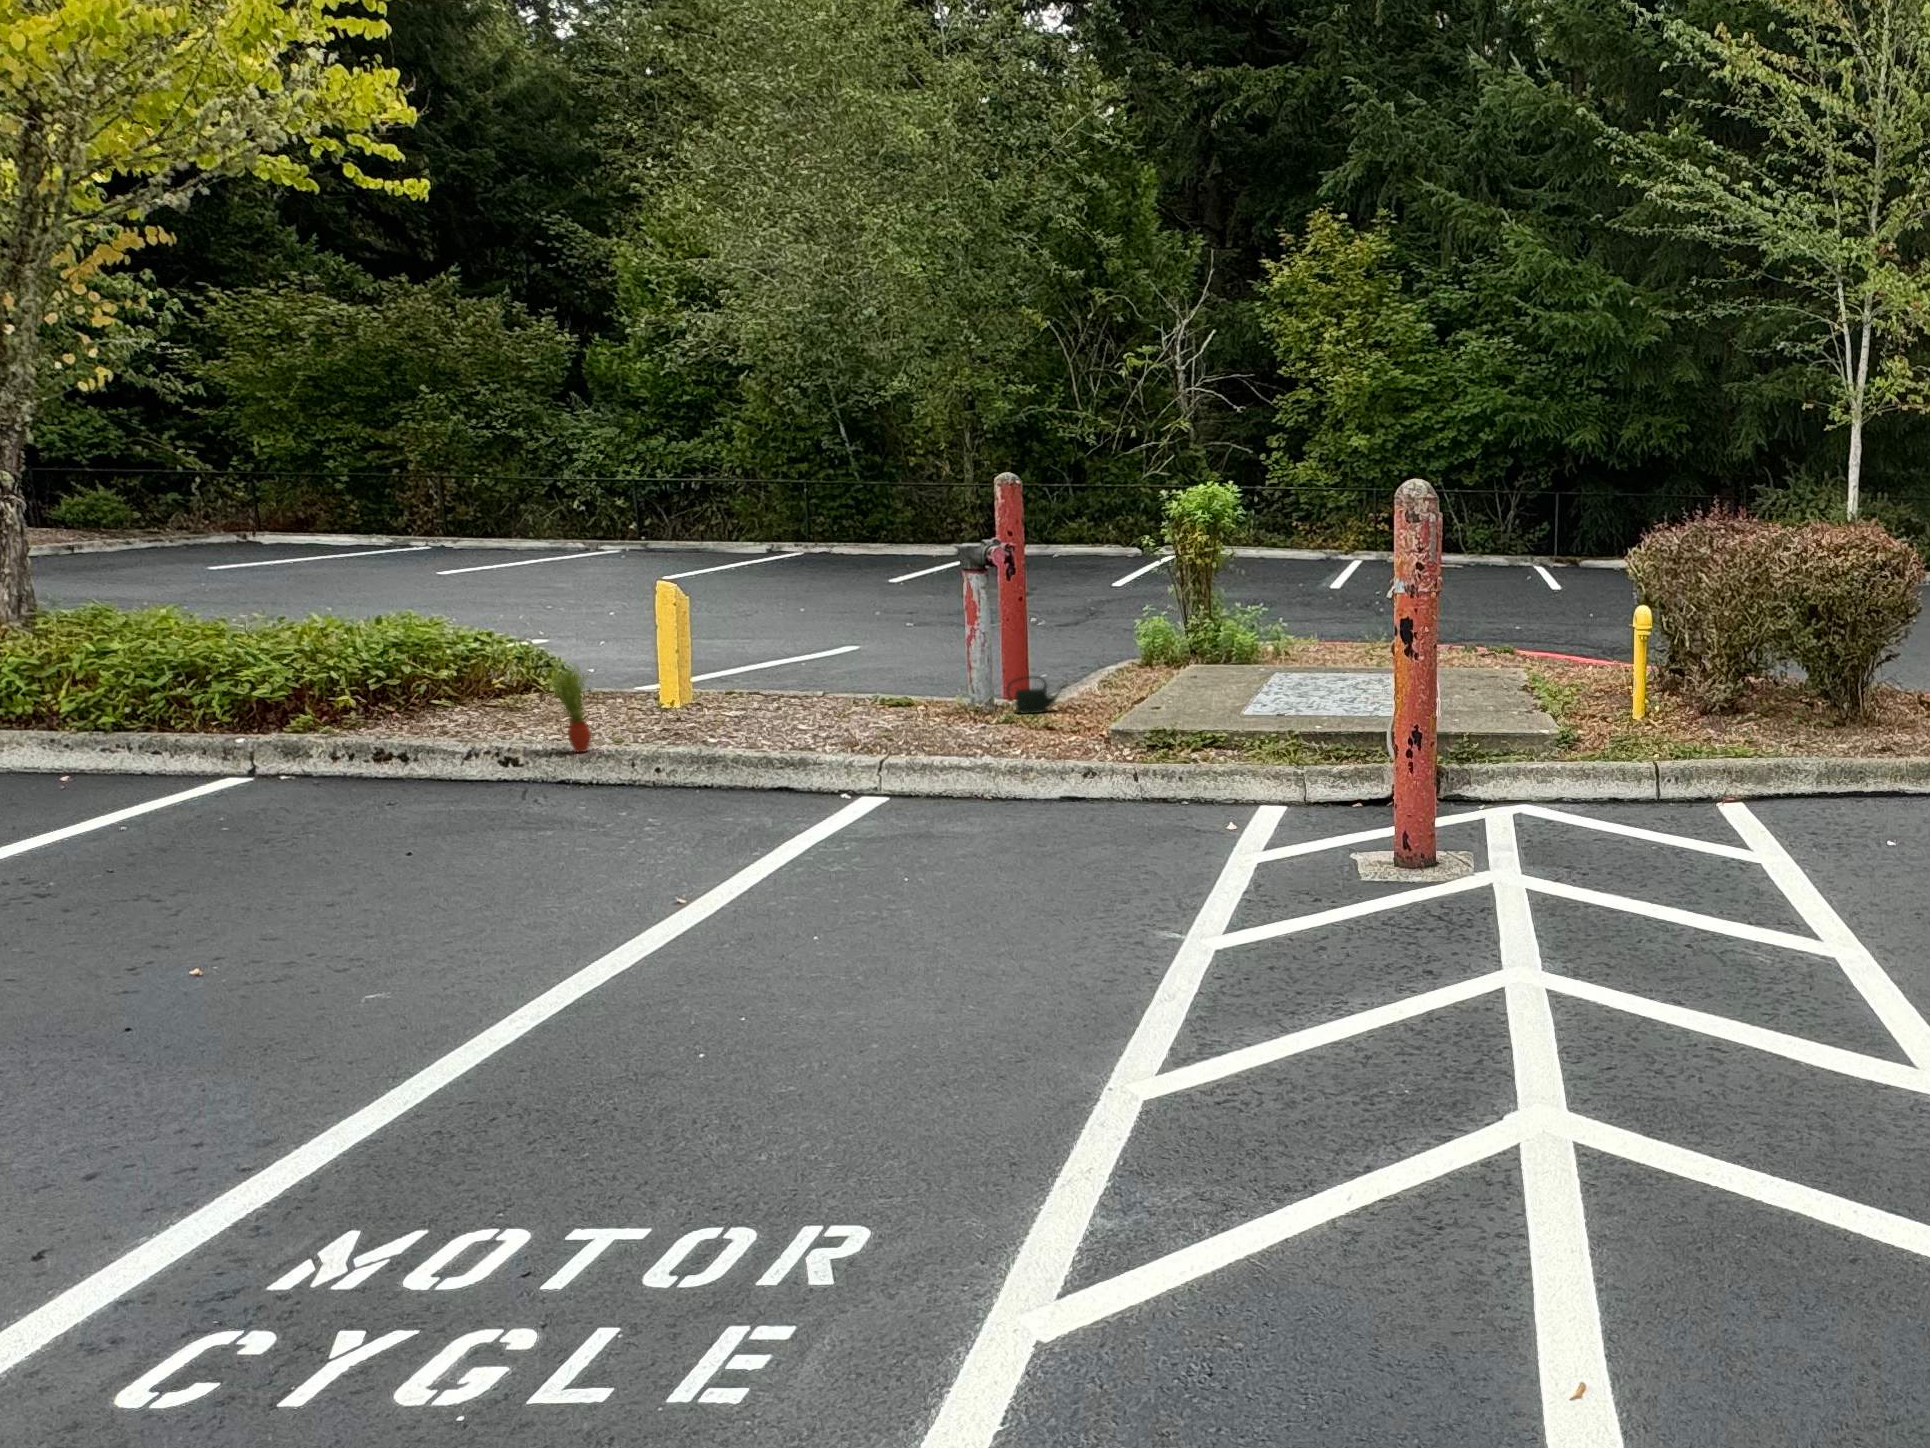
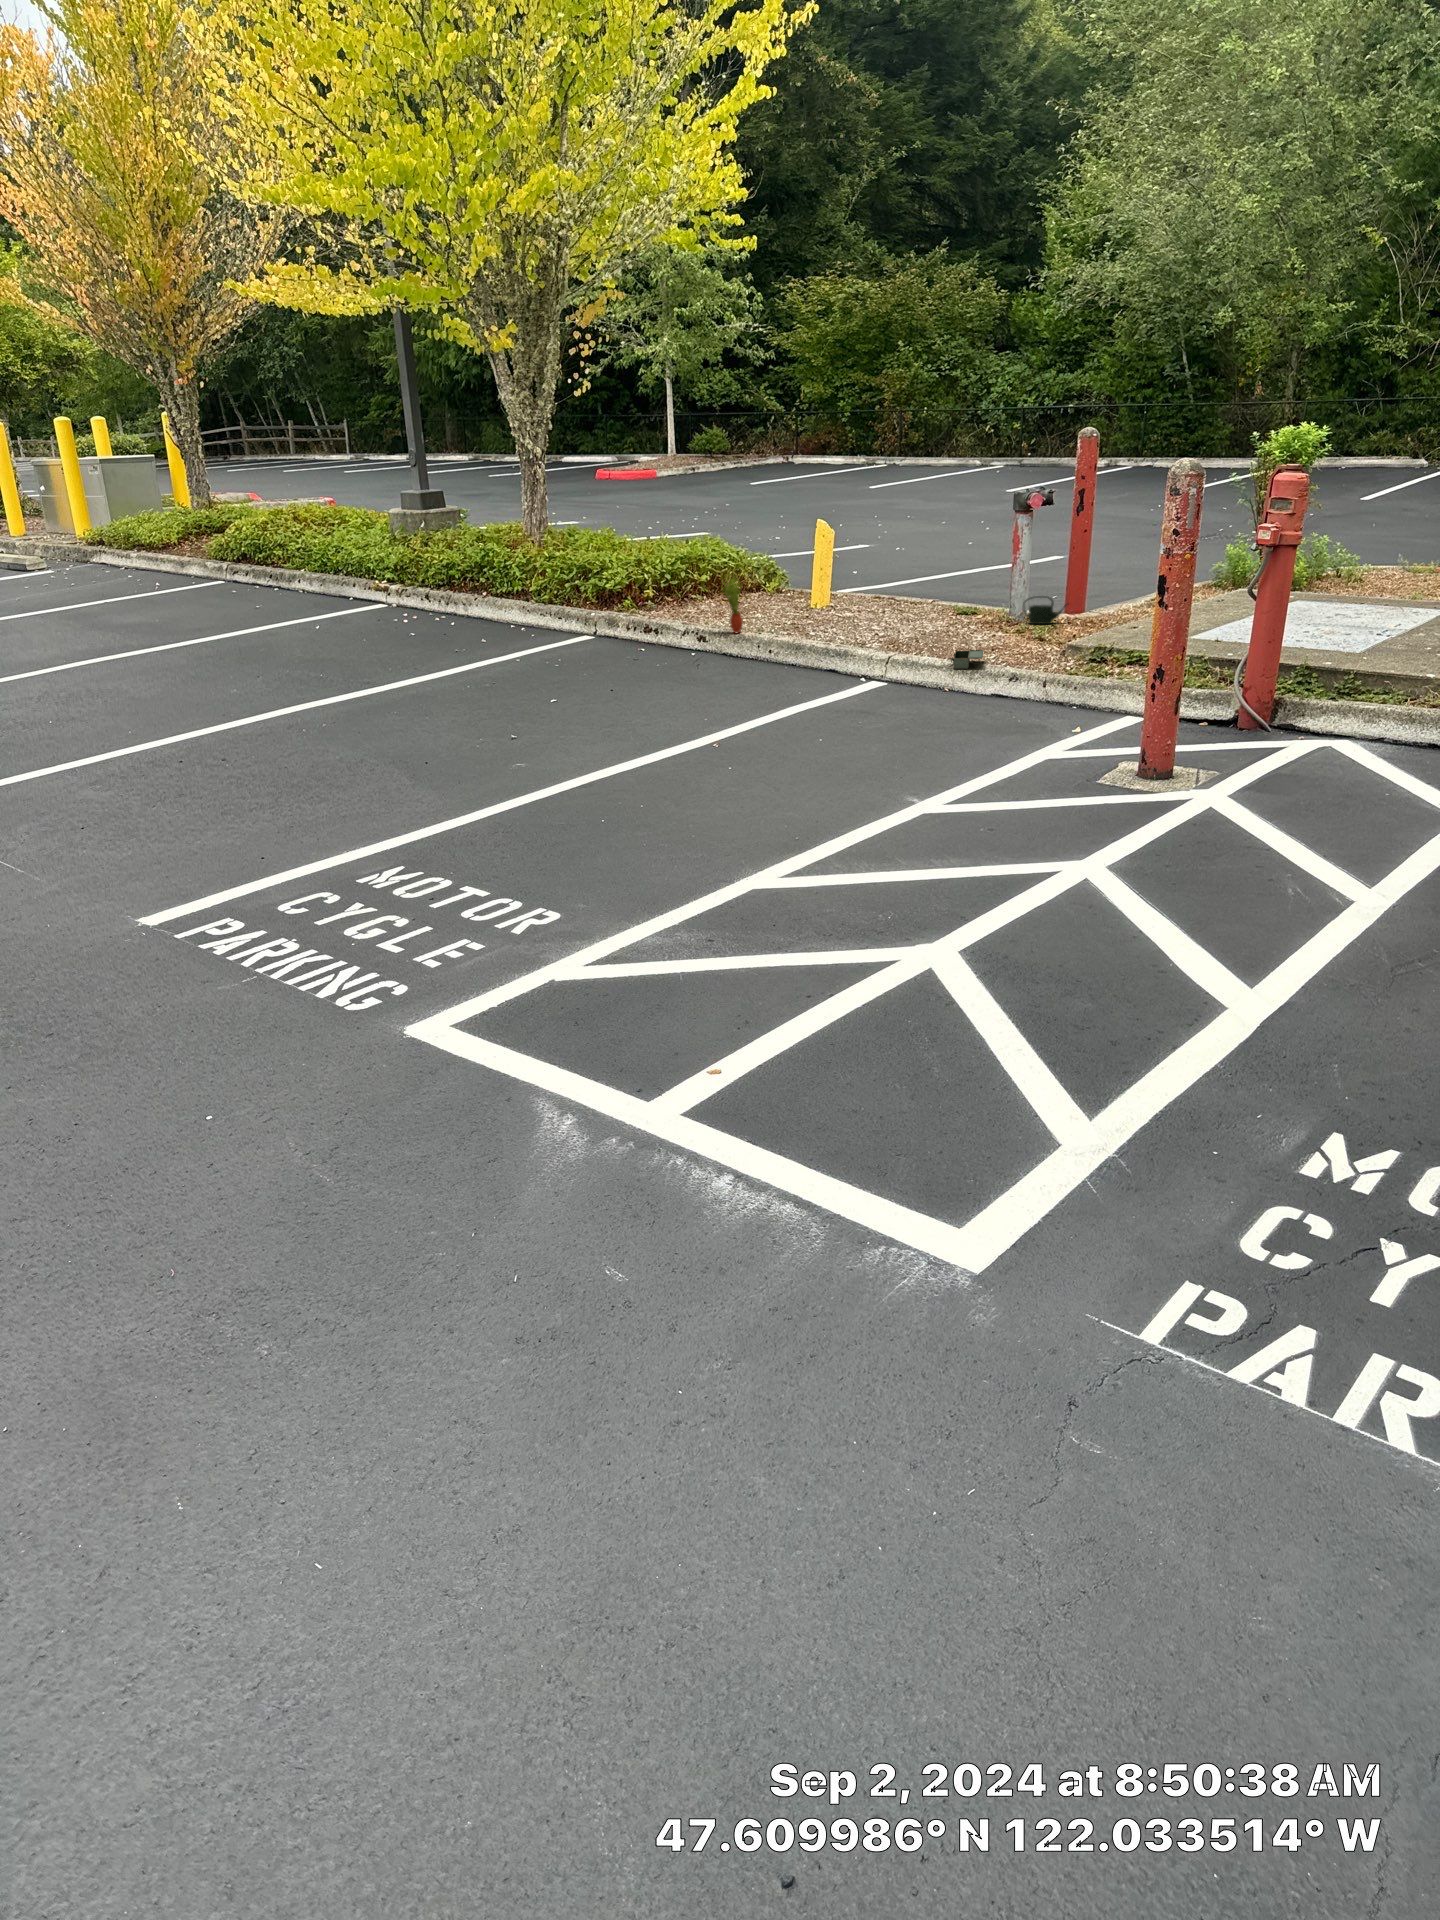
toolbox: none [998,744,1053,771] -> present [951,650,984,669]

